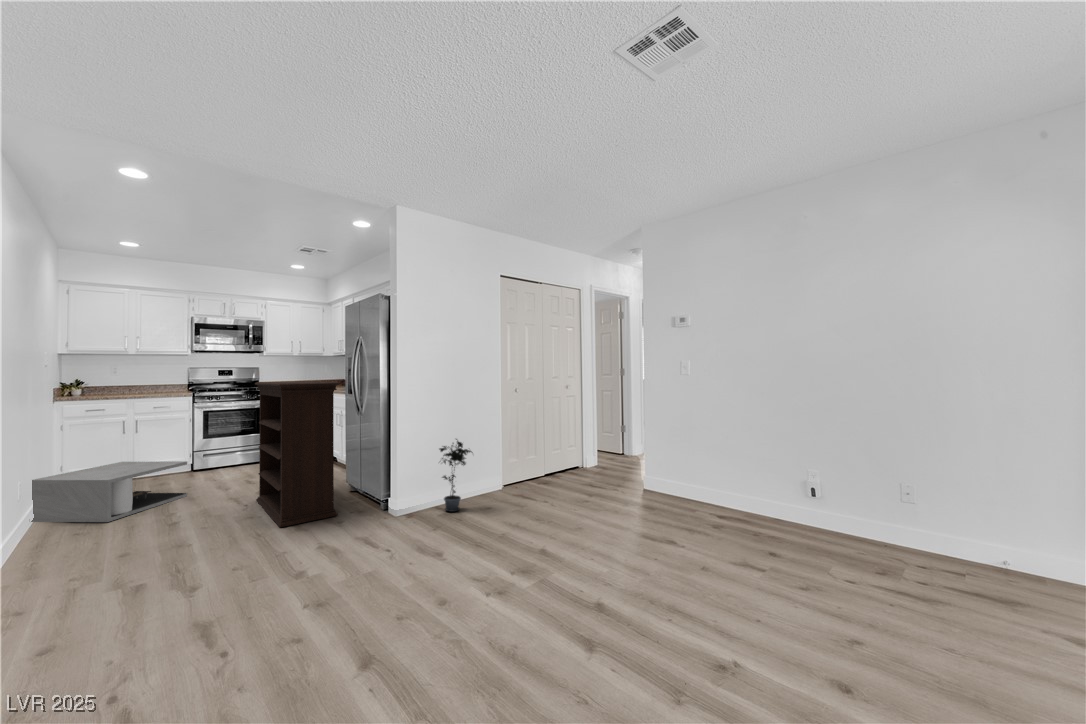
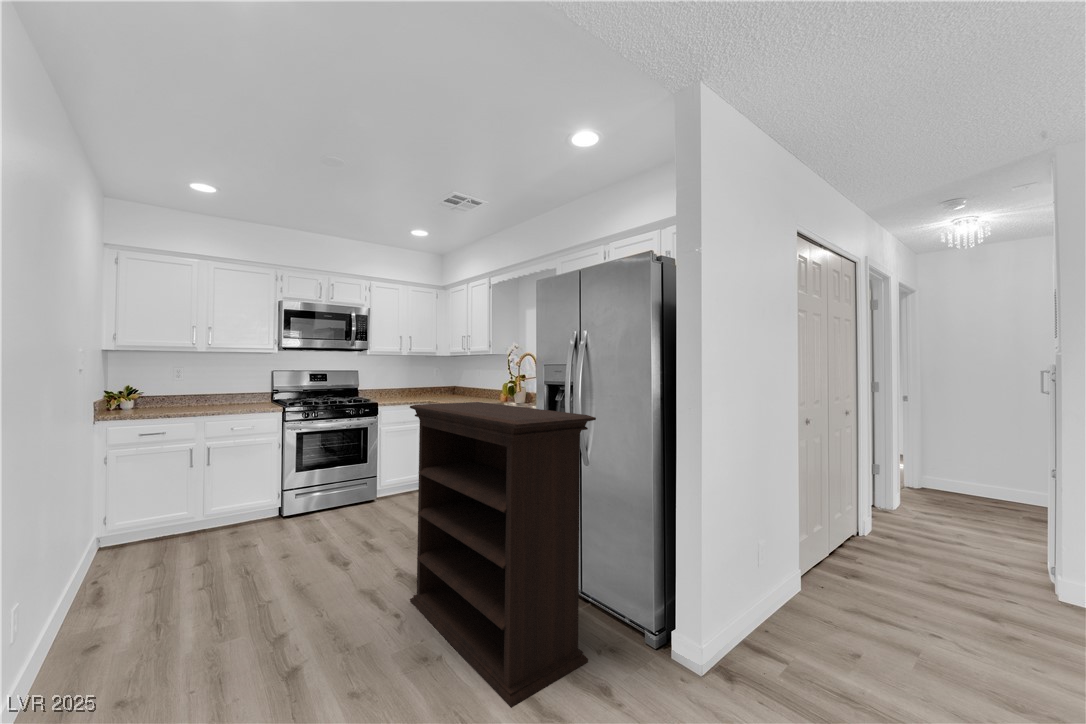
potted plant: present [439,439,473,512] -> none [744,519,842,660]
coffee table: present [31,461,187,522] -> none [42,521,294,665]

